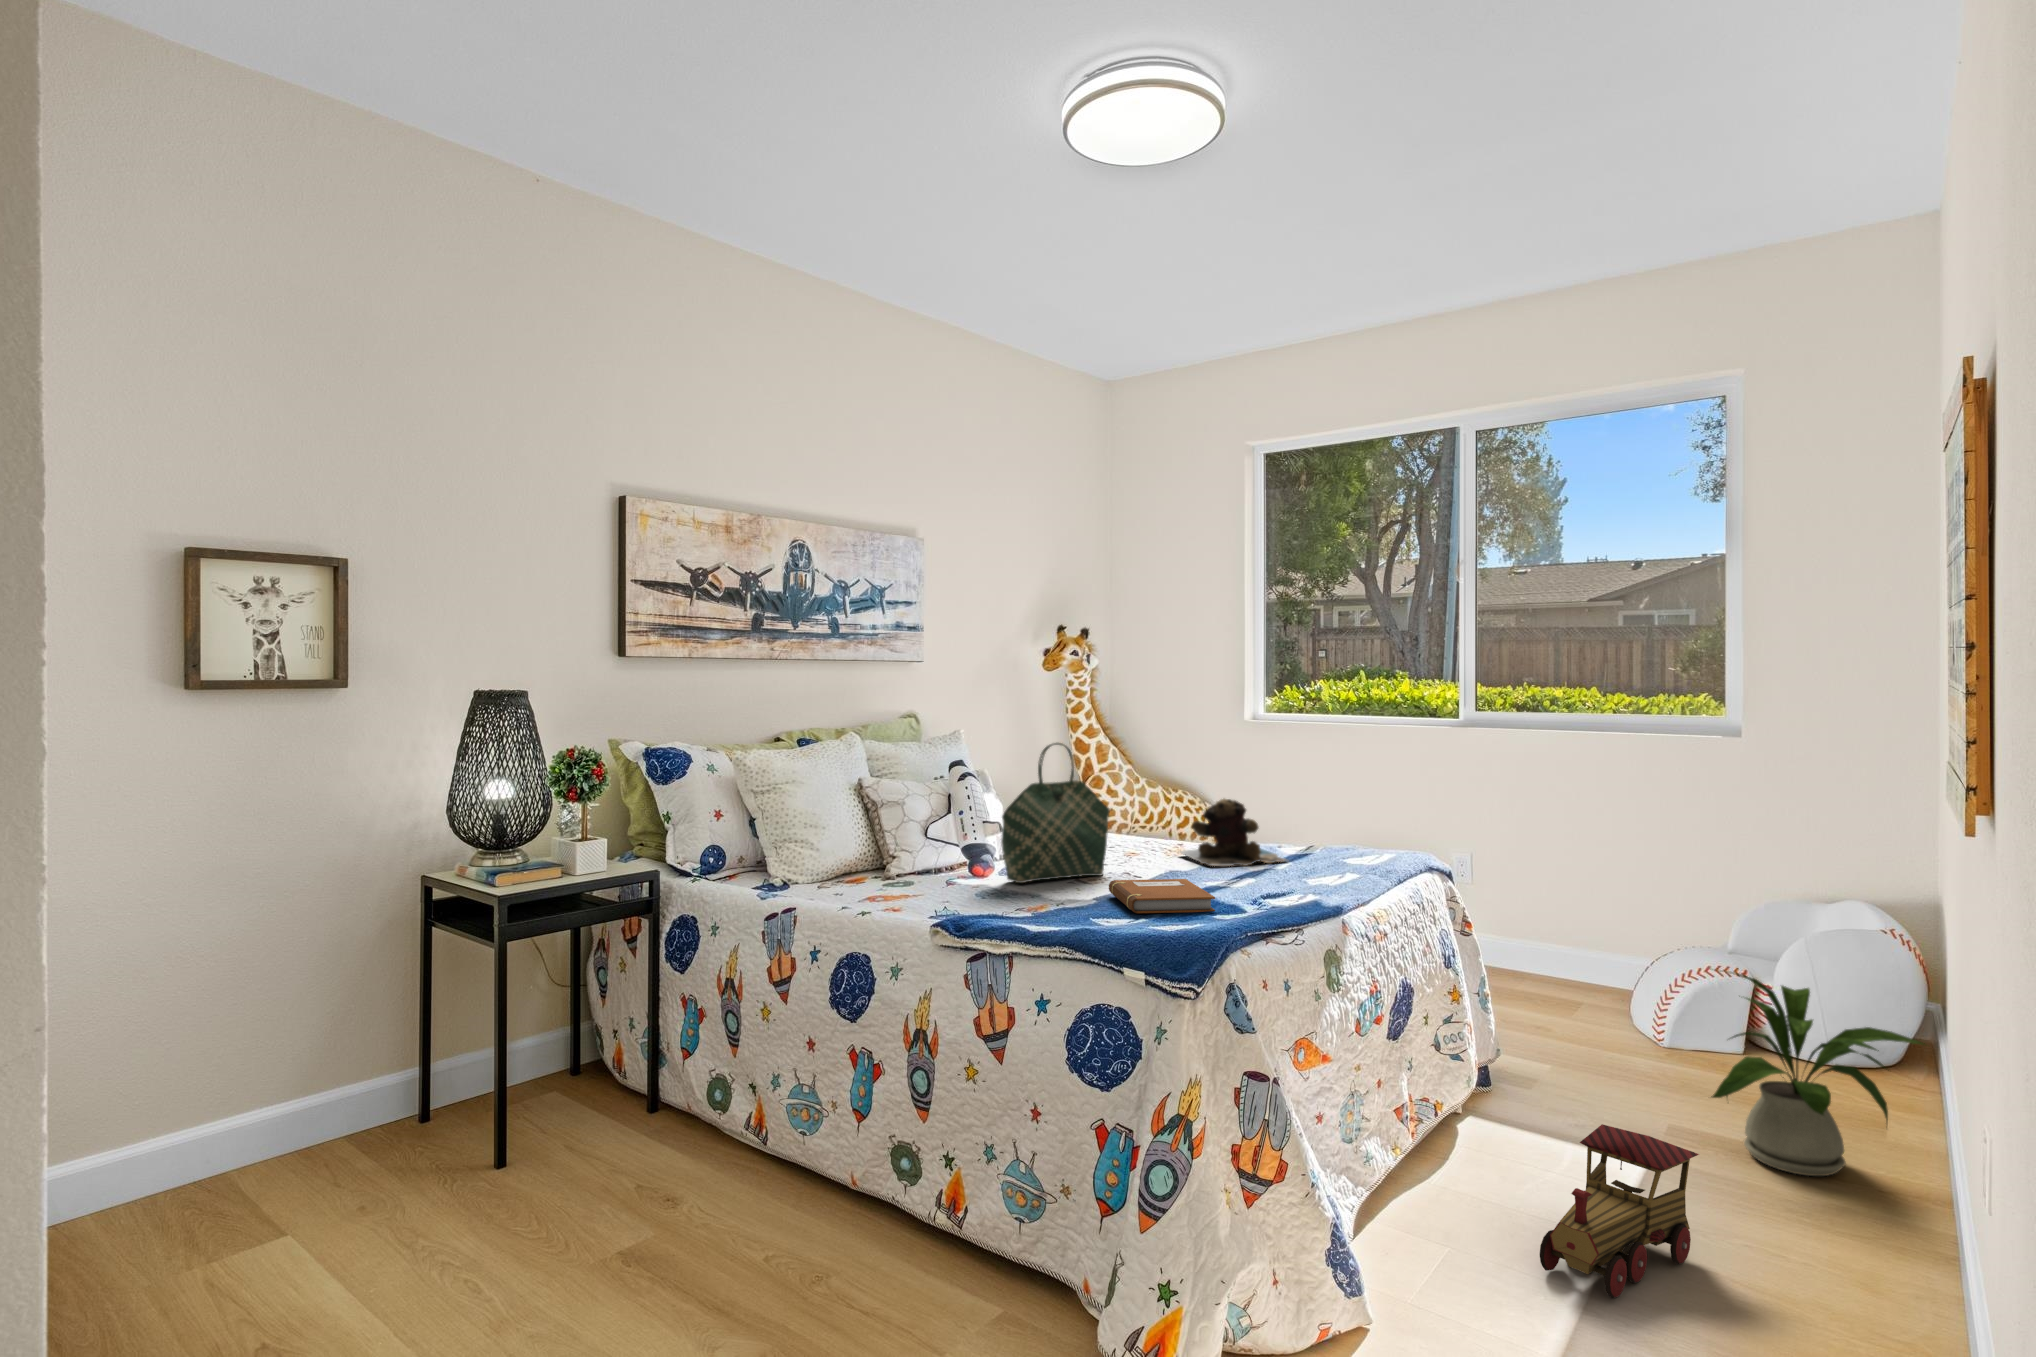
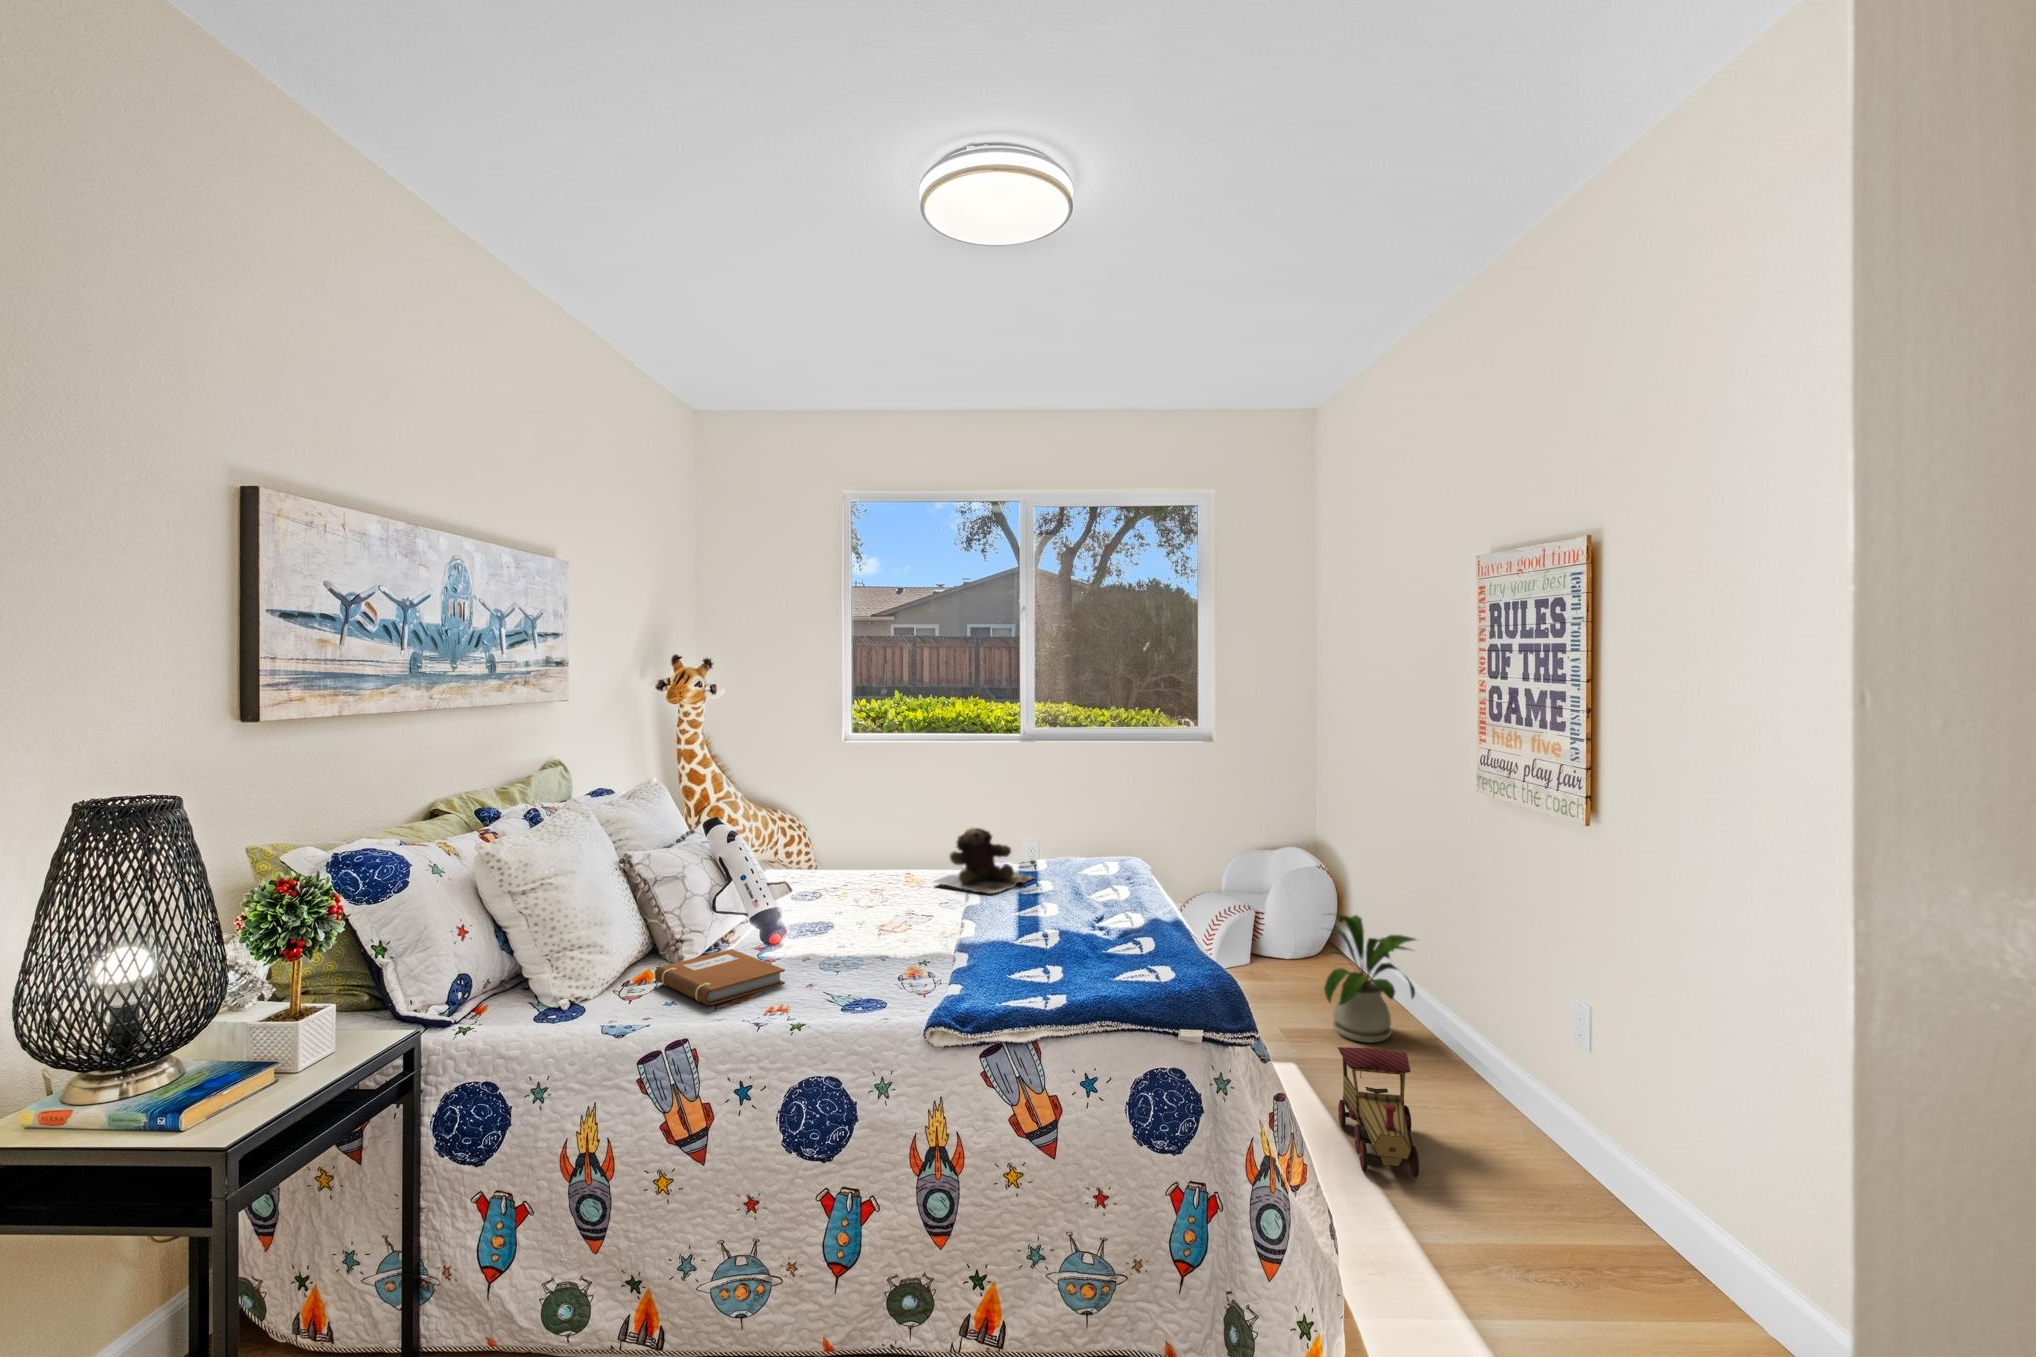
tote bag: present [1001,743,1110,883] -> none [845,795,920,947]
notebook: present [1109,879,1215,913] -> present [655,949,785,1005]

